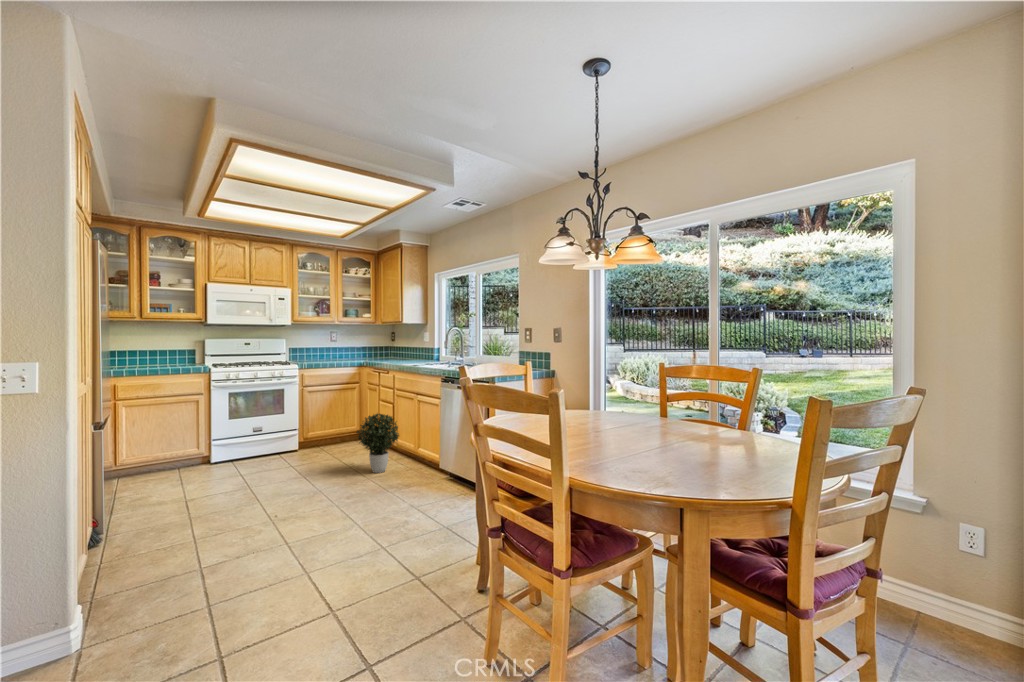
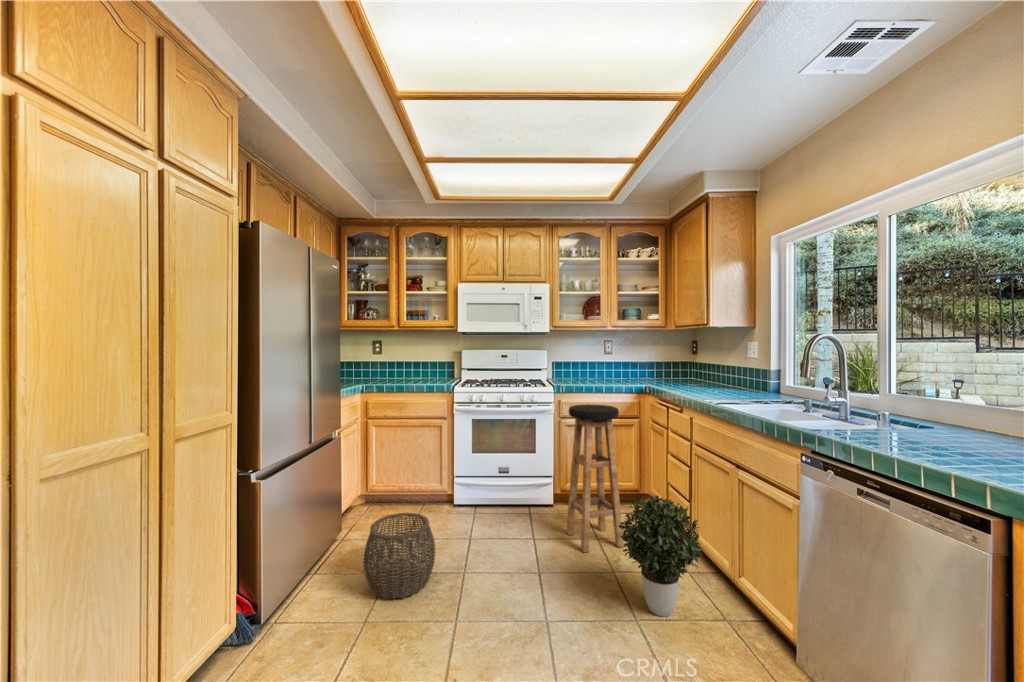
bar stool: none [314,373,354,463] -> present [566,404,623,552]
woven basket: none [174,451,233,503] -> present [363,513,436,599]

